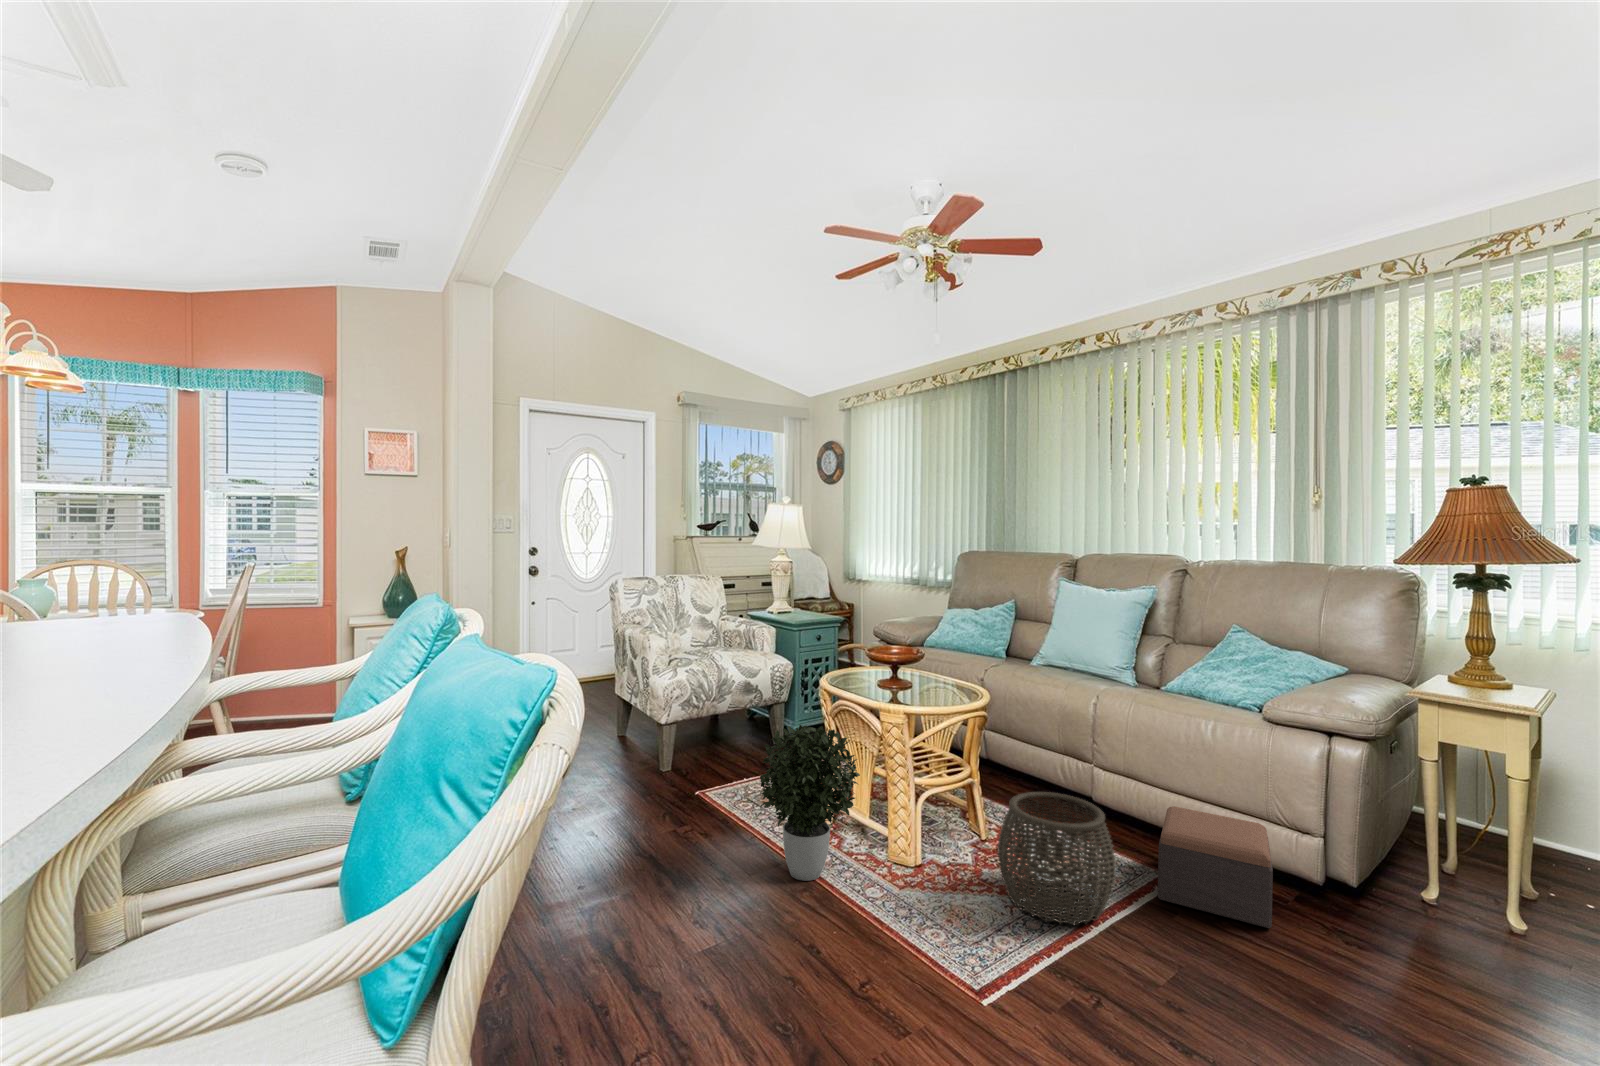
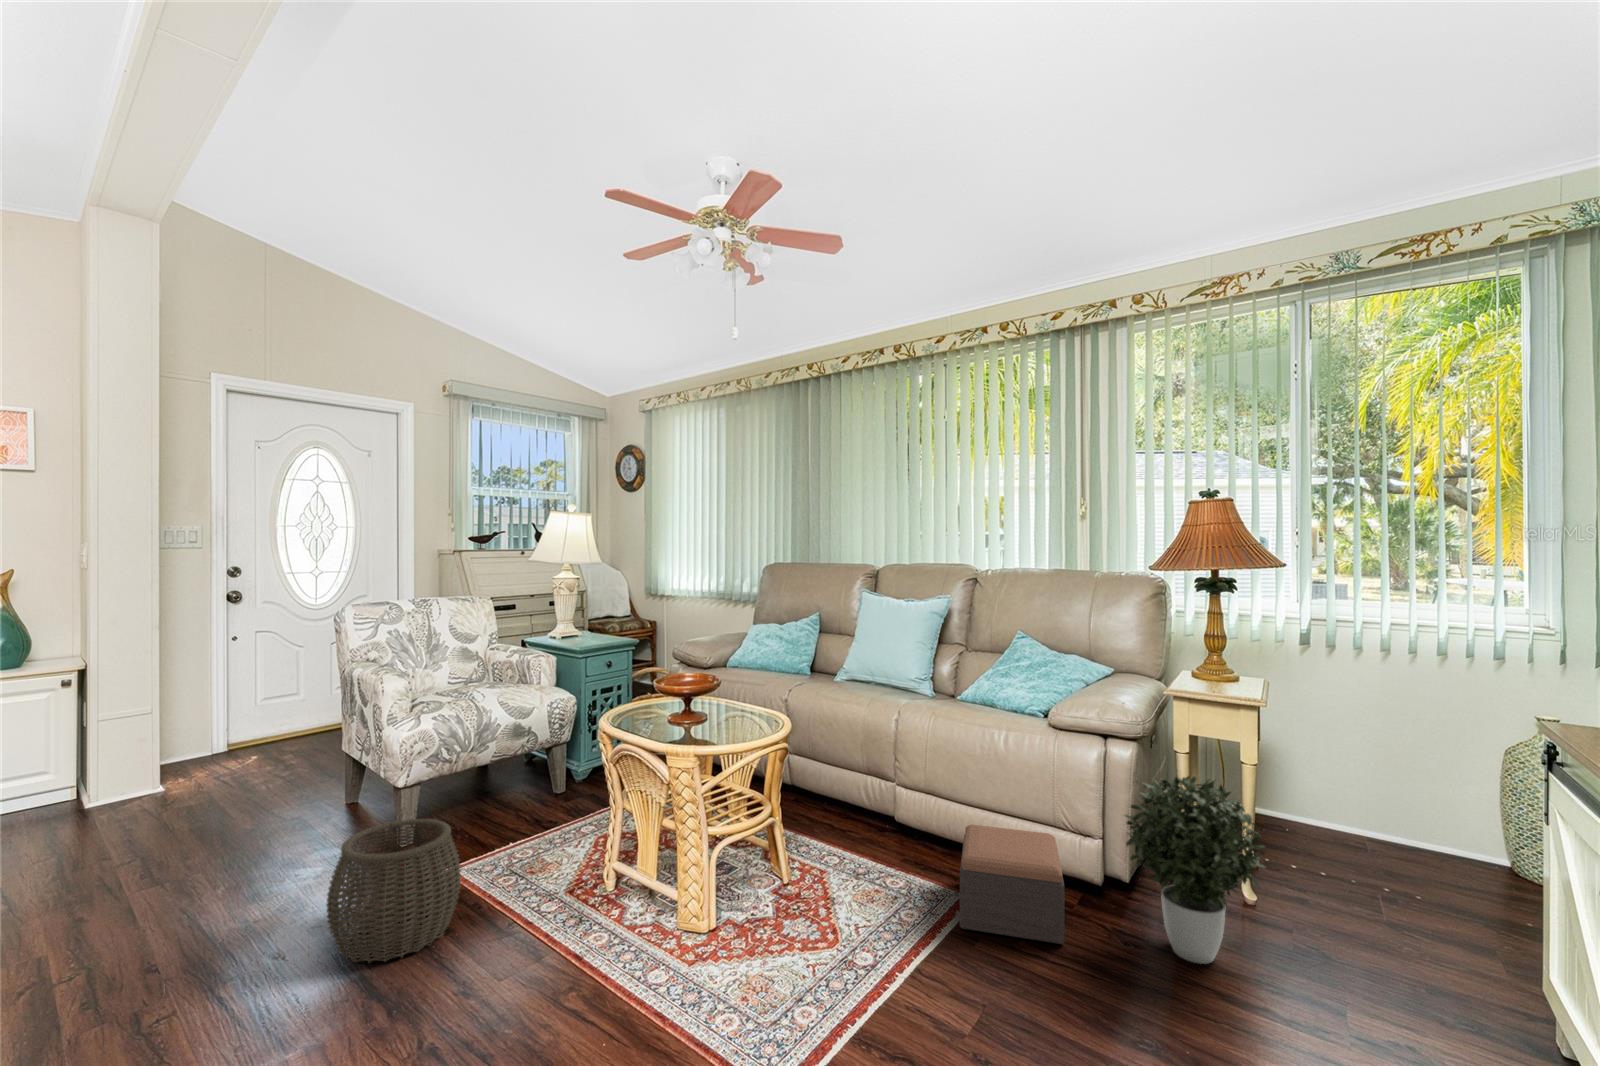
potted plant: present [760,725,860,881] -> present [1125,776,1265,964]
woven basket: present [998,792,1116,925] -> present [326,819,461,963]

